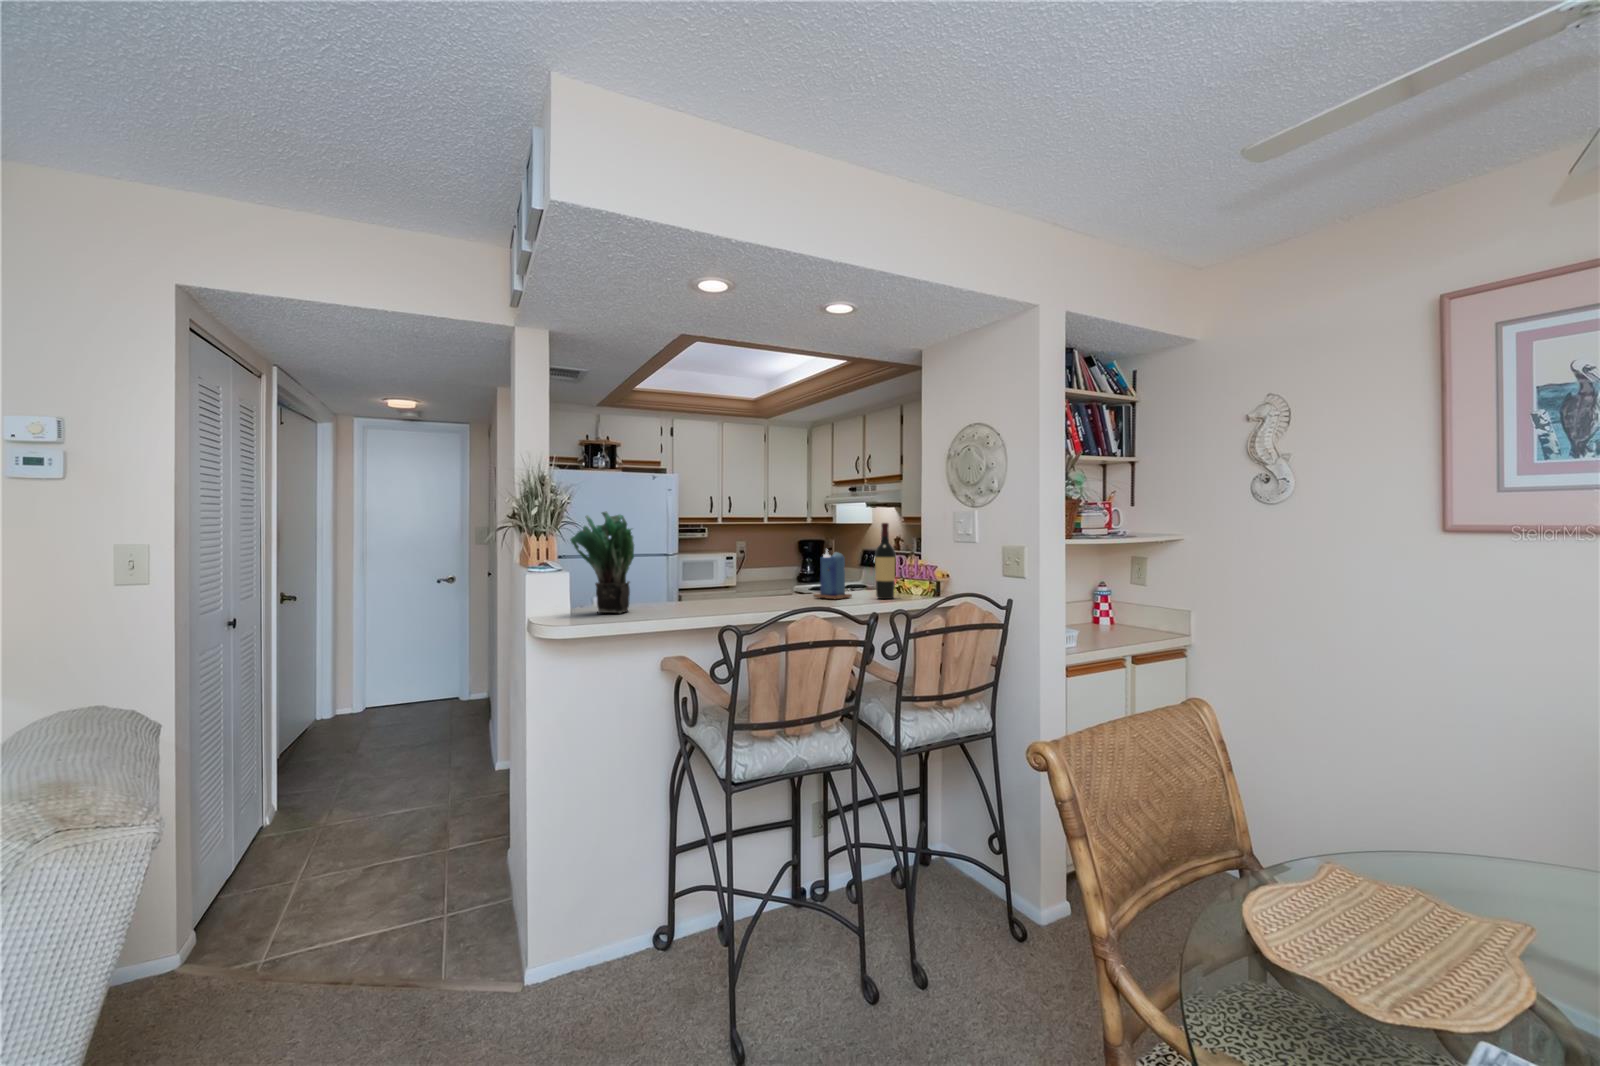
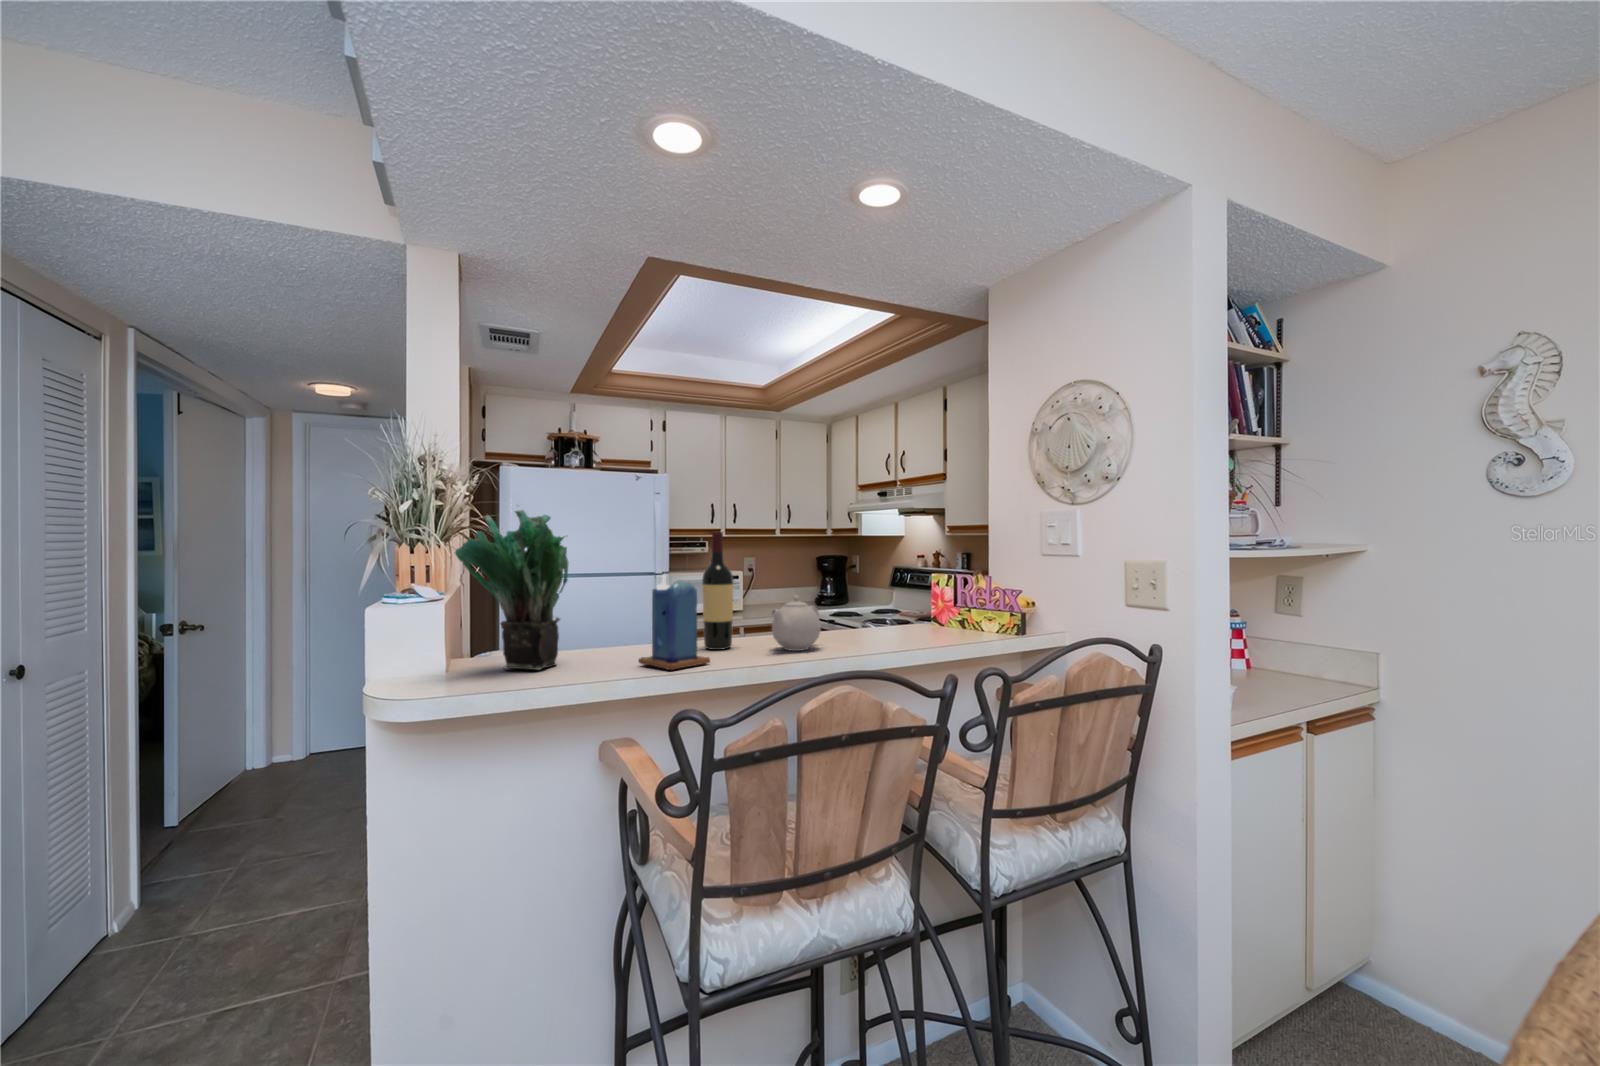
wine bottle: present [875,523,896,599] -> present [702,532,733,650]
candle: present [814,550,852,599] -> present [639,575,710,670]
teapot: none [766,568,799,604] -> present [771,595,821,651]

